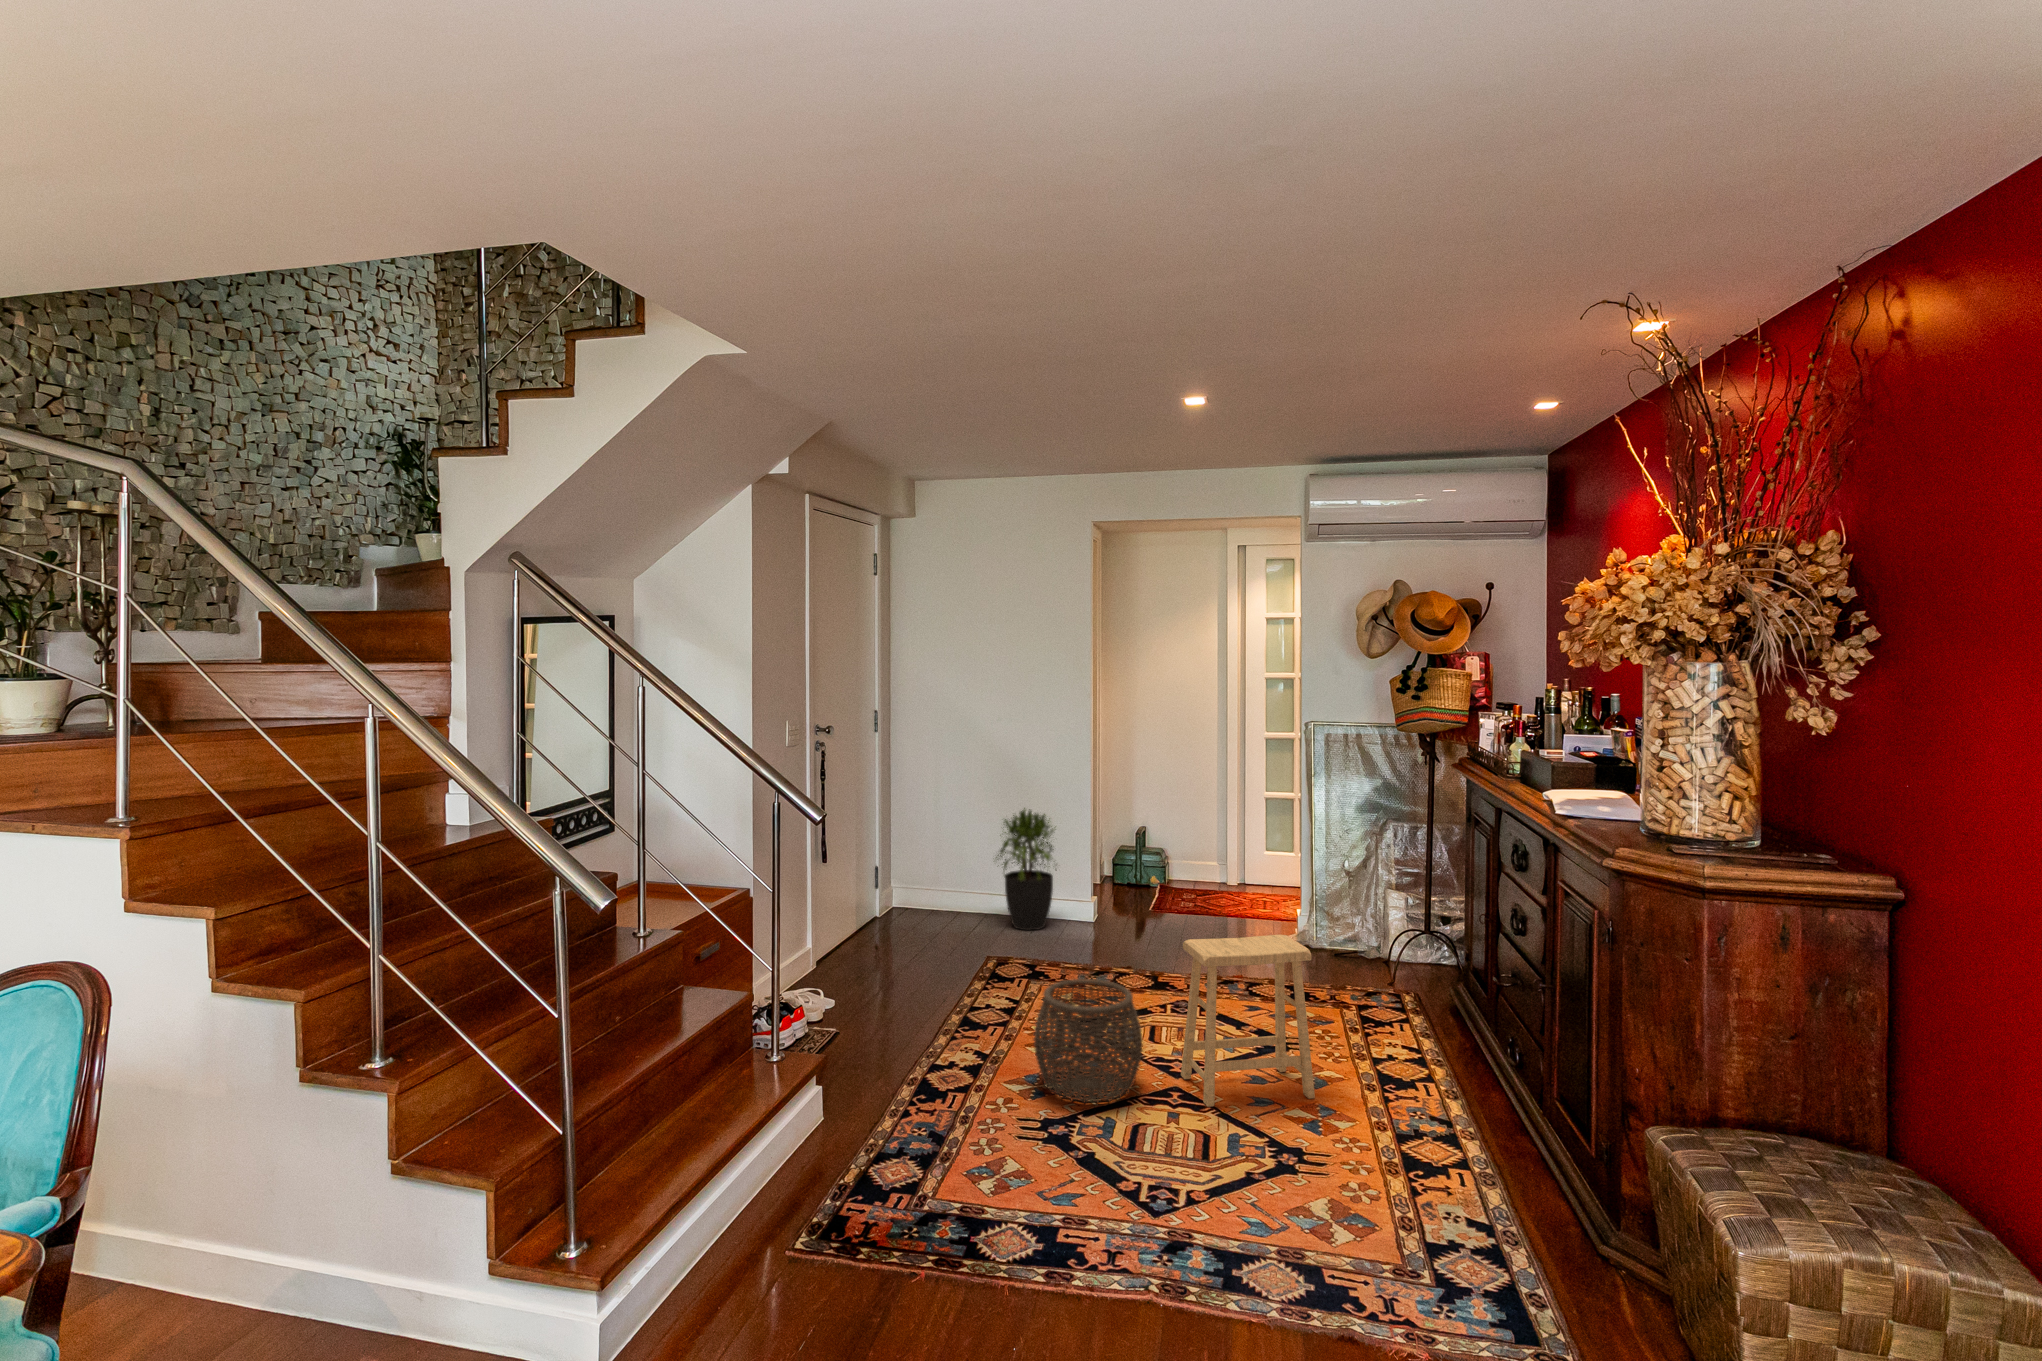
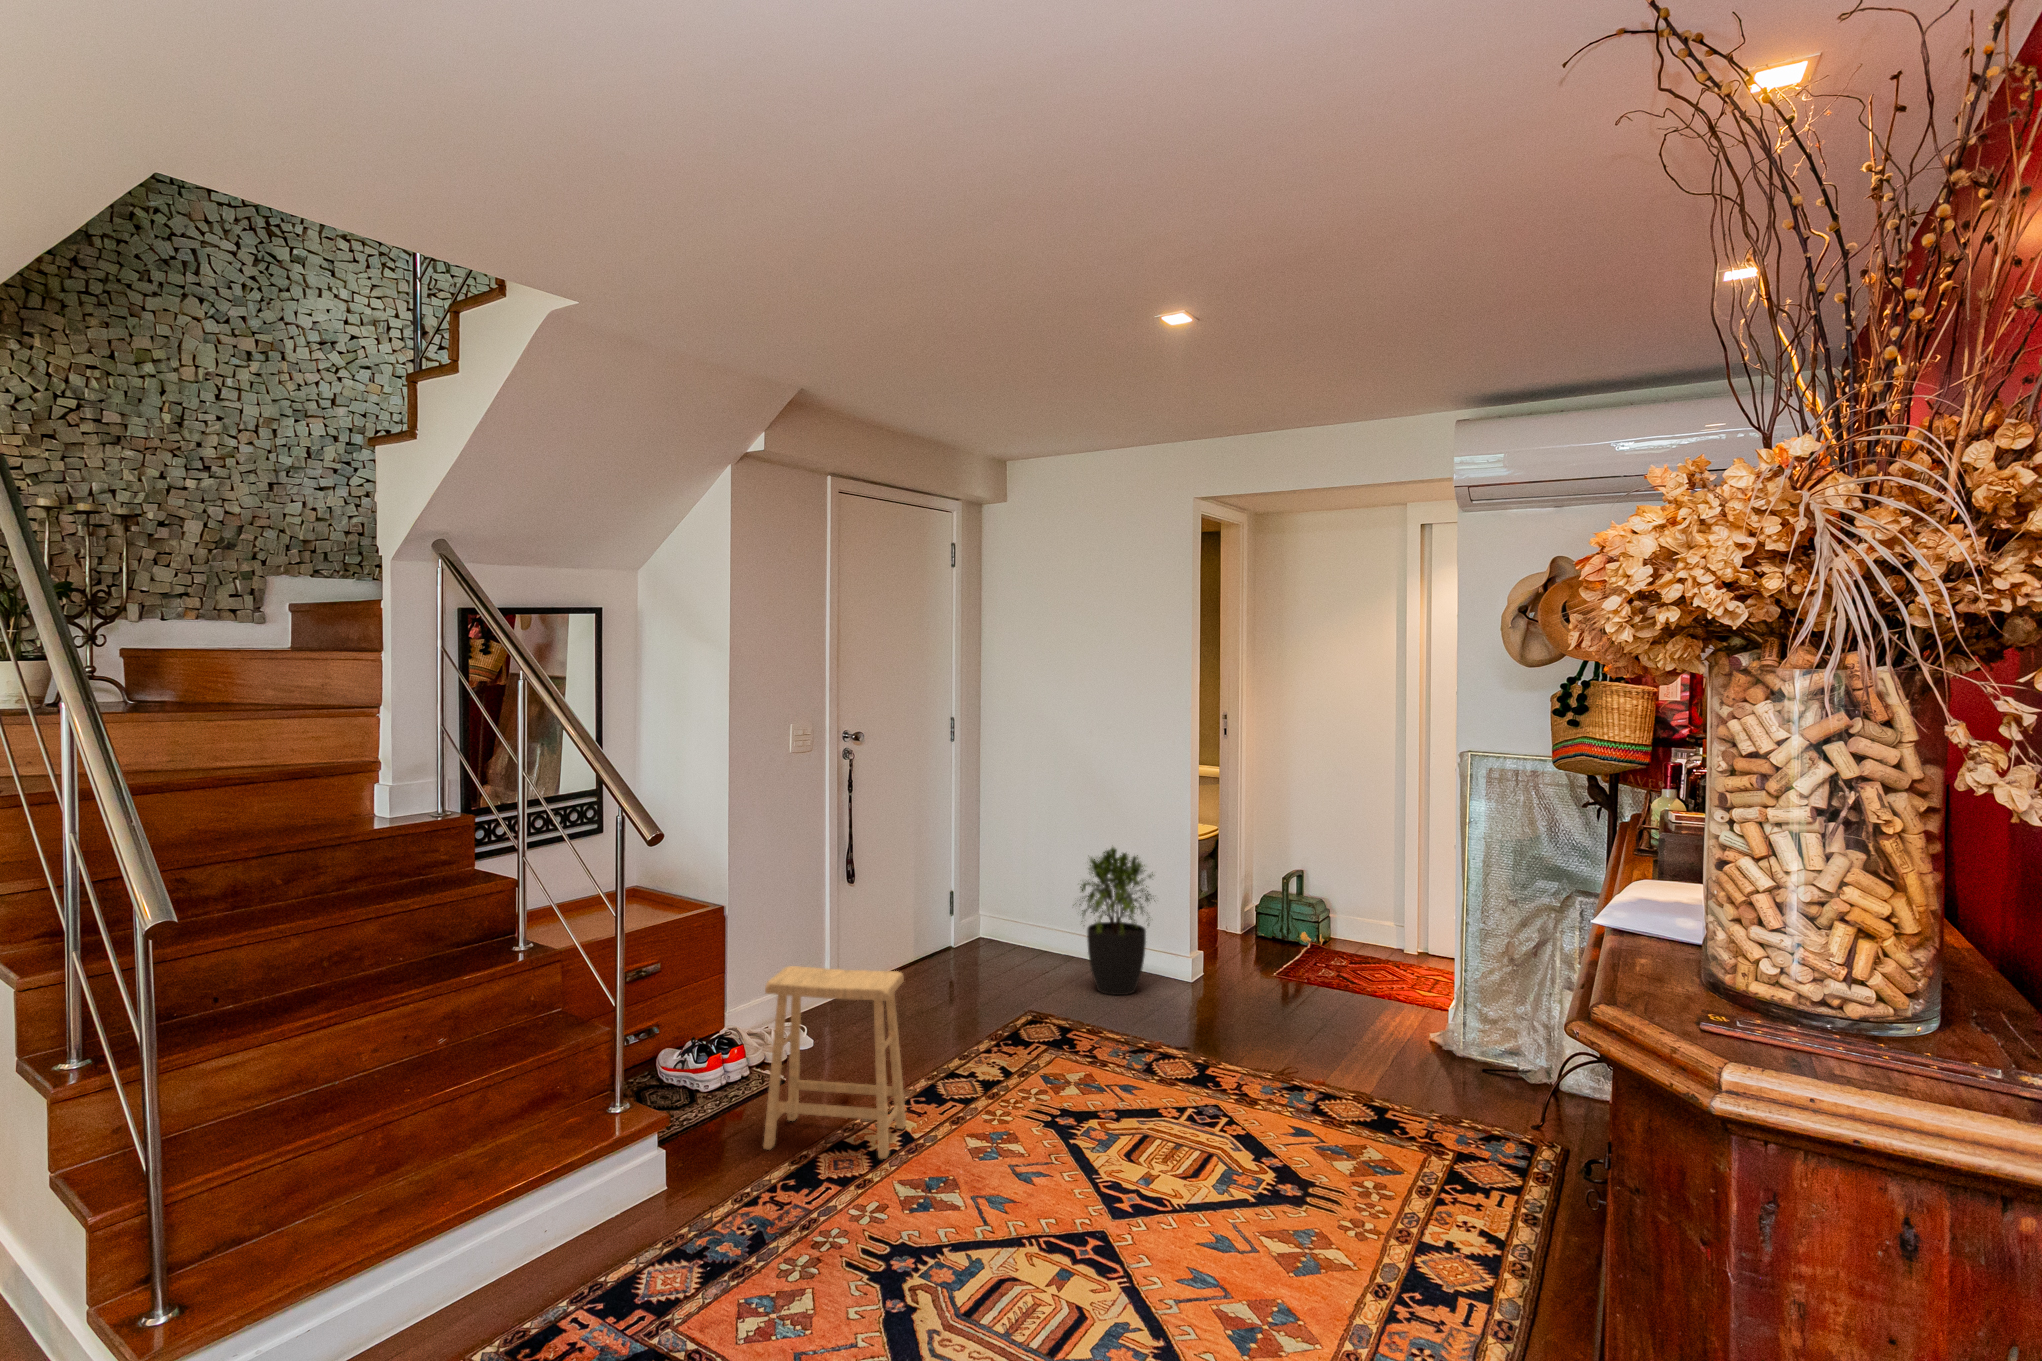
footstool: present [1181,935,1315,1107] -> present [763,966,906,1159]
woven basket: present [1033,979,1143,1102] -> none [923,1054,1060,1212]

